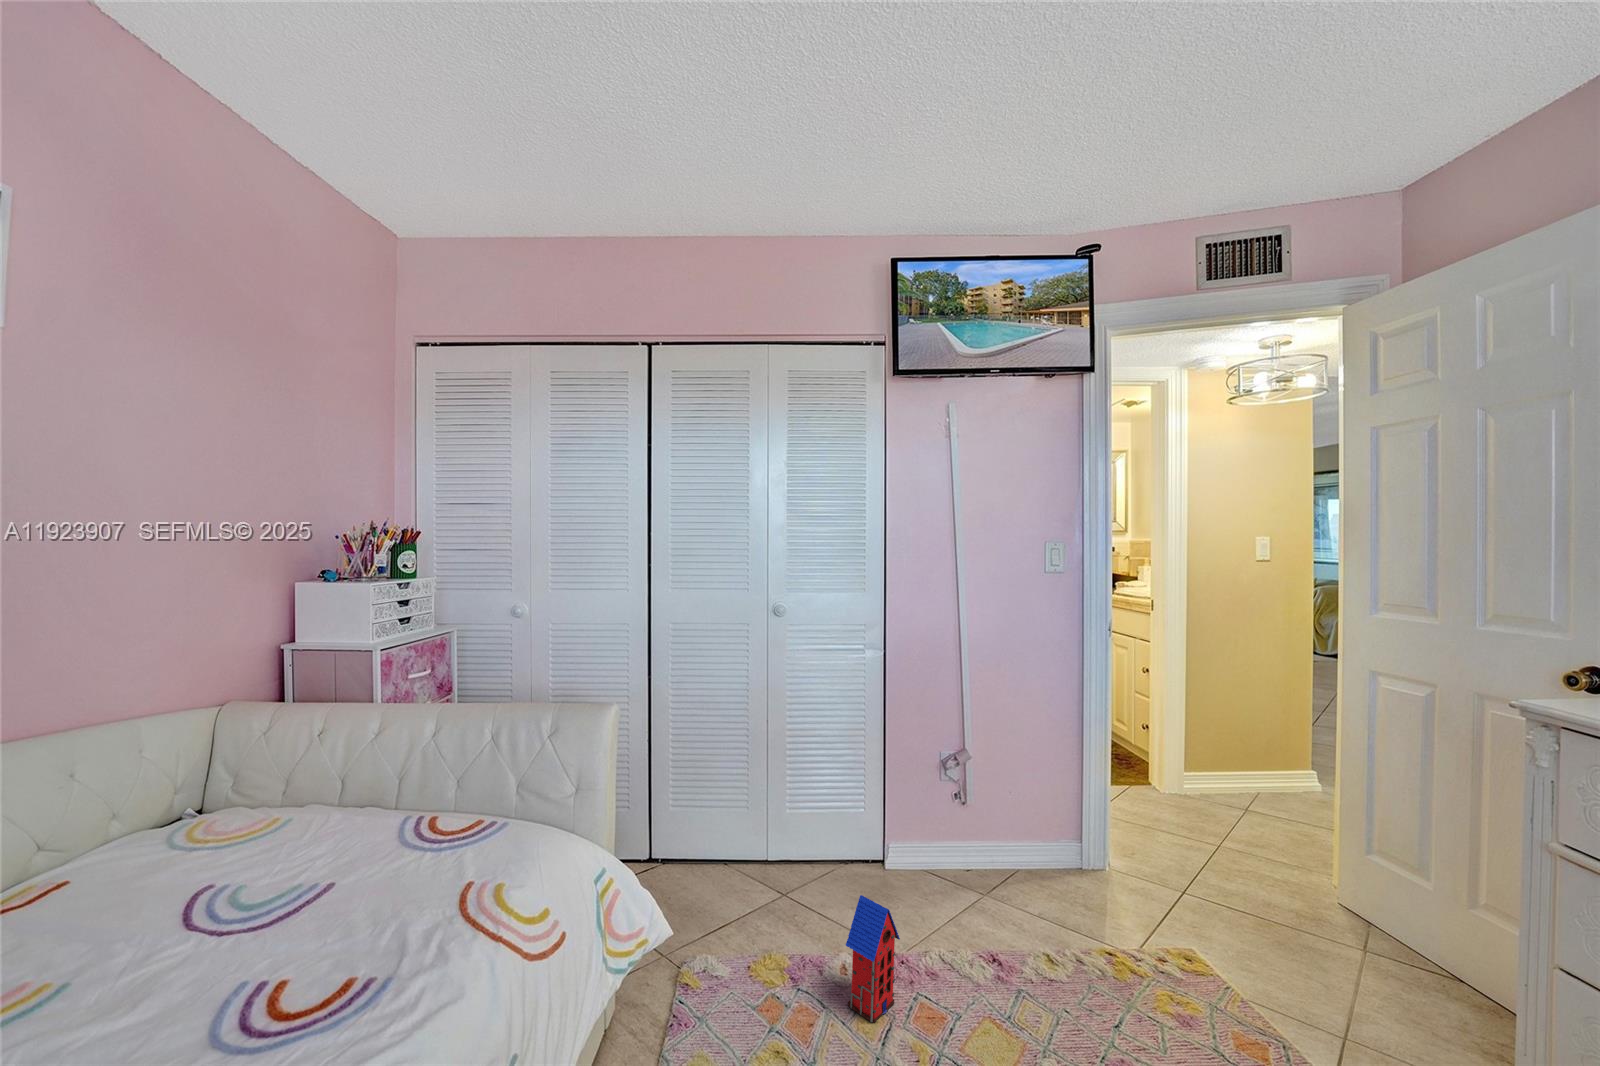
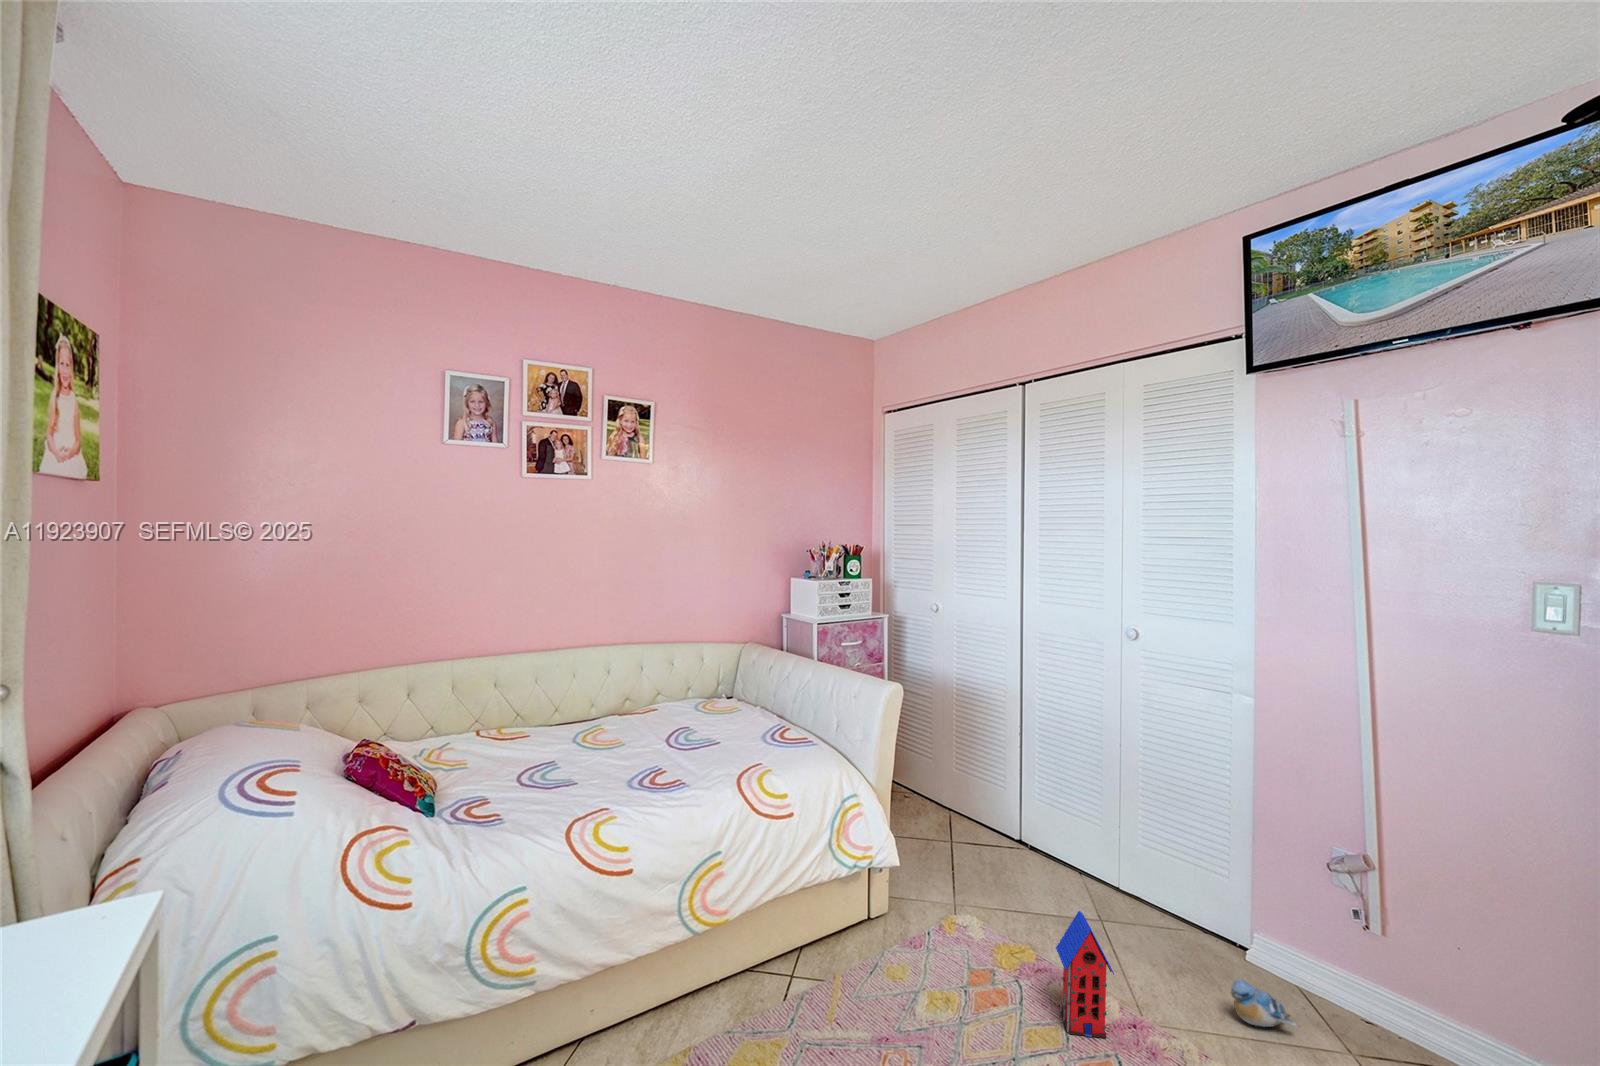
plush toy: none [923,885,960,918] -> present [1231,979,1297,1027]

